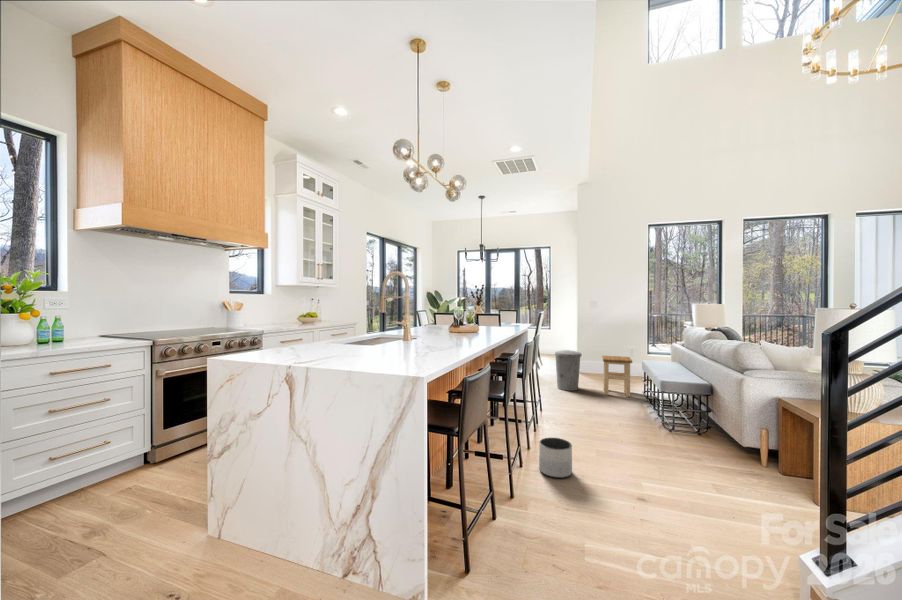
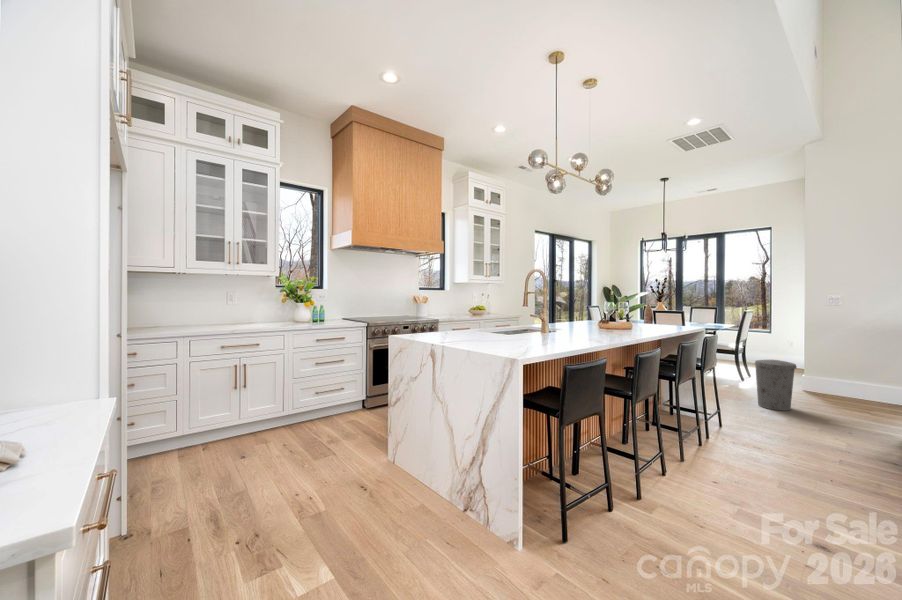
stool: present [602,356,632,397] -> none [830,371,883,430]
planter: present [539,438,572,478] -> none [684,449,726,495]

